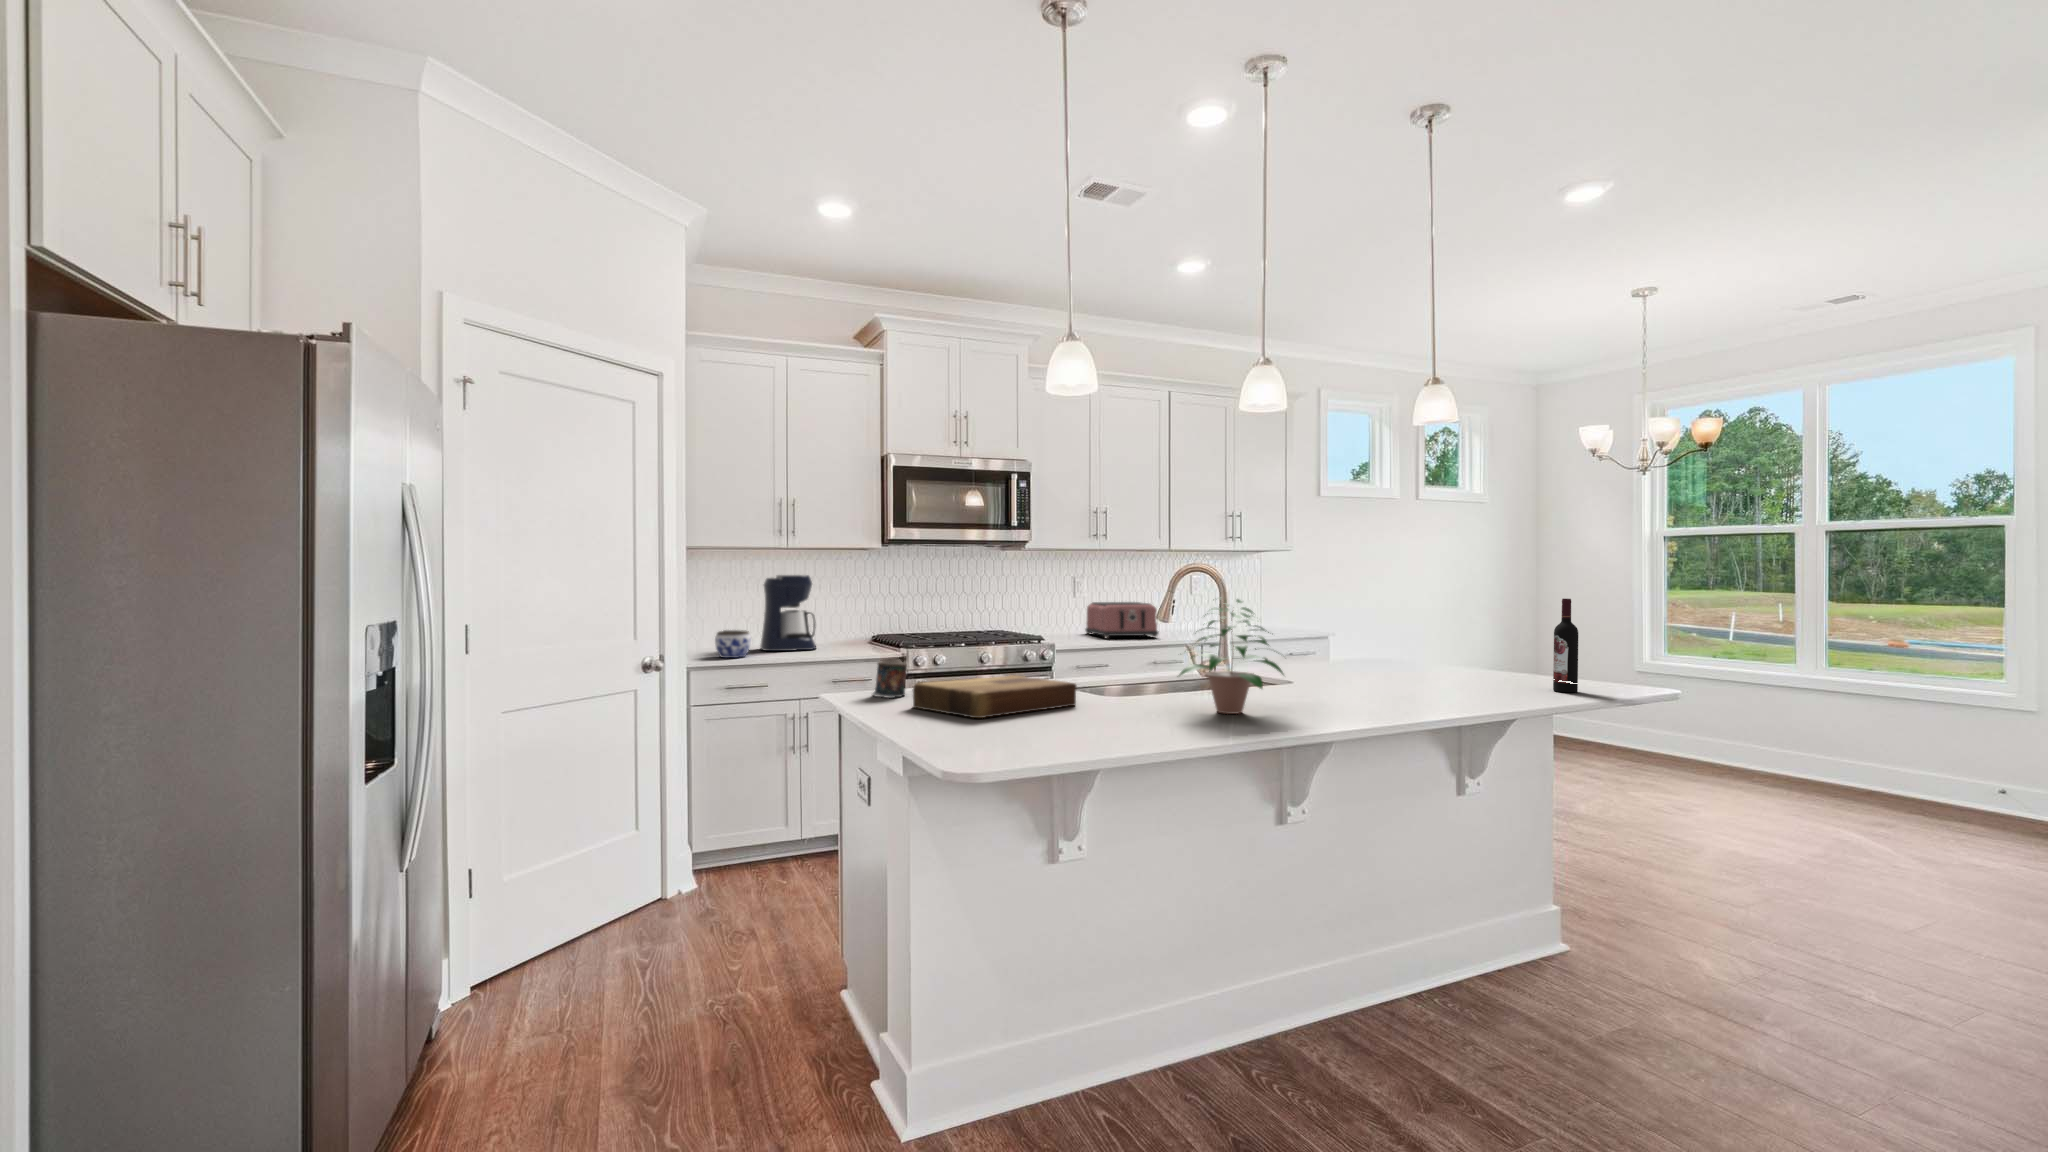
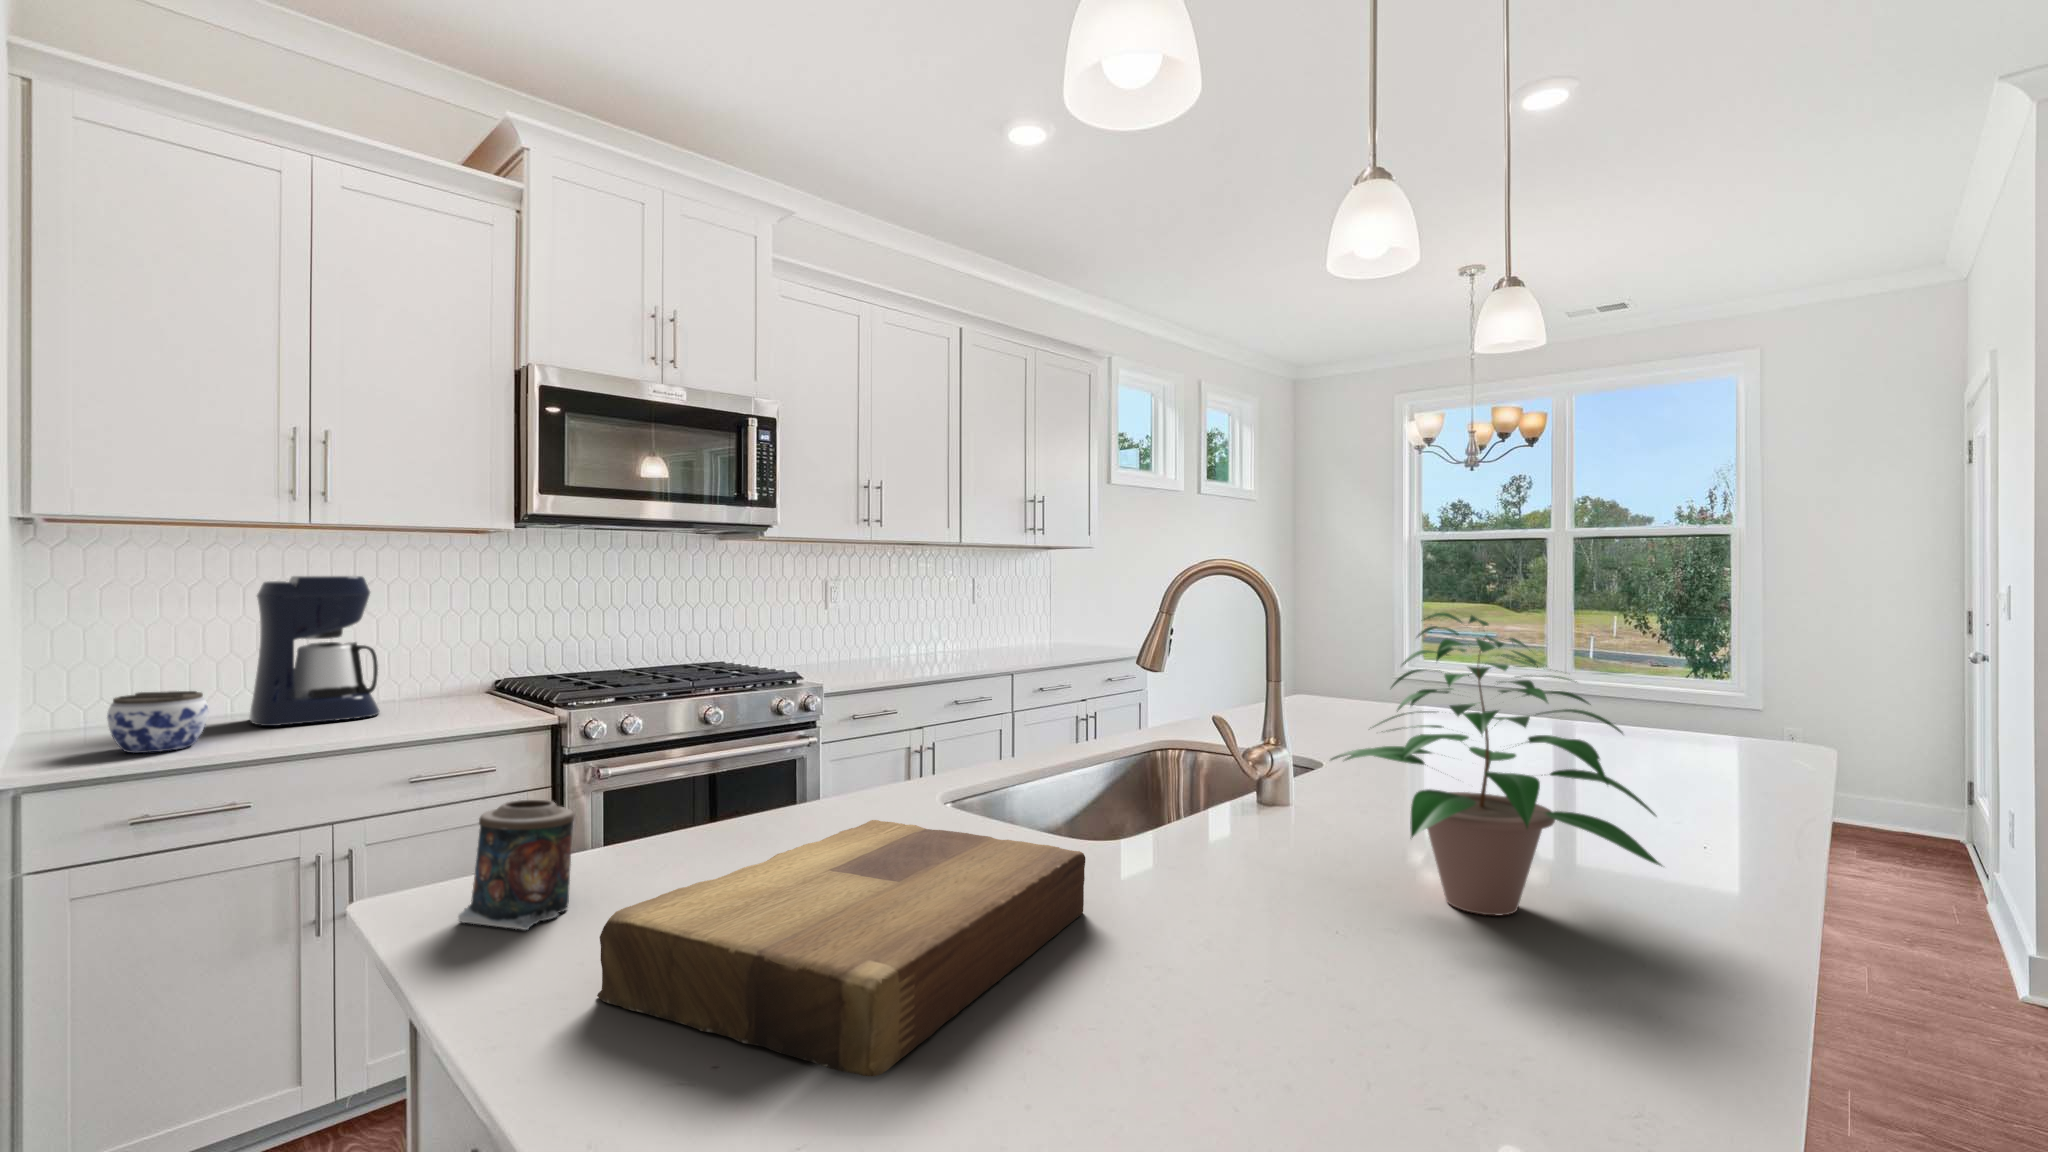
wine bottle: present [1553,599,1578,692] -> none [1739,604,1785,759]
toaster: present [1085,602,1158,638] -> none [843,615,952,669]

